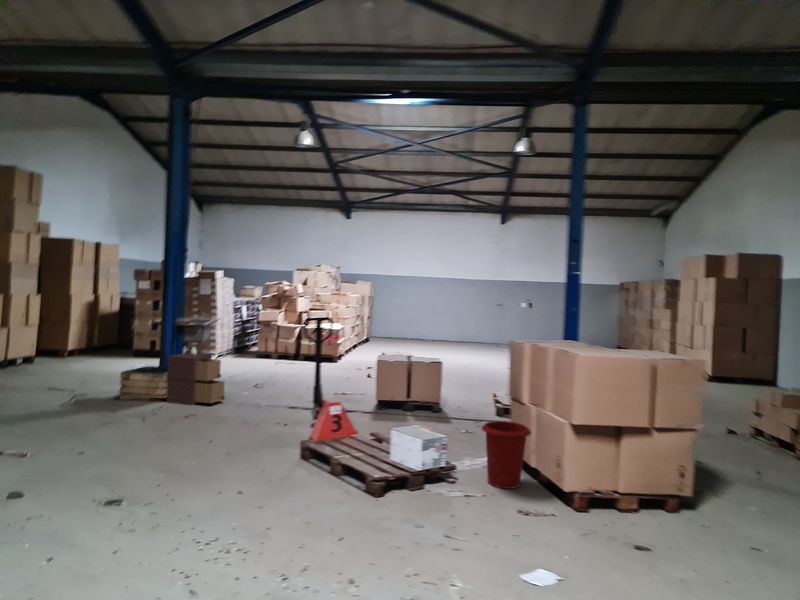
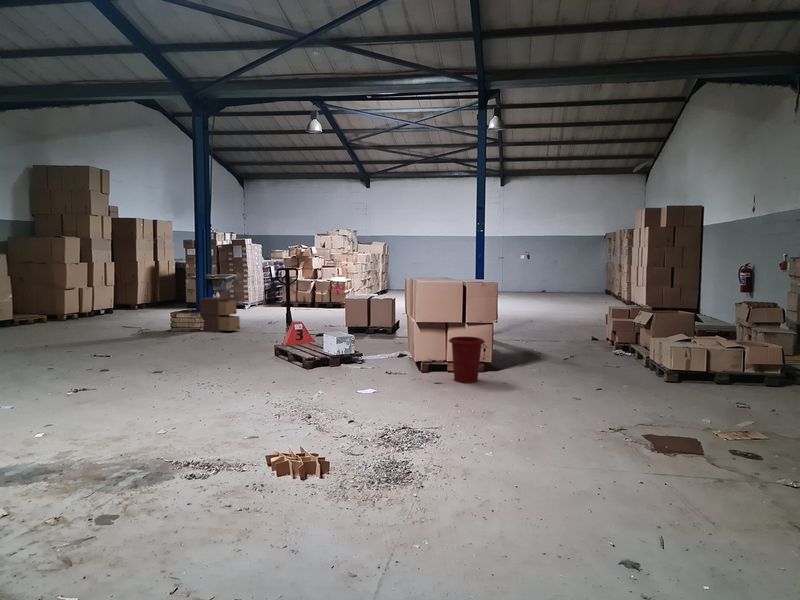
waste bin: present [482,421,531,489] -> present [449,337,485,383]

